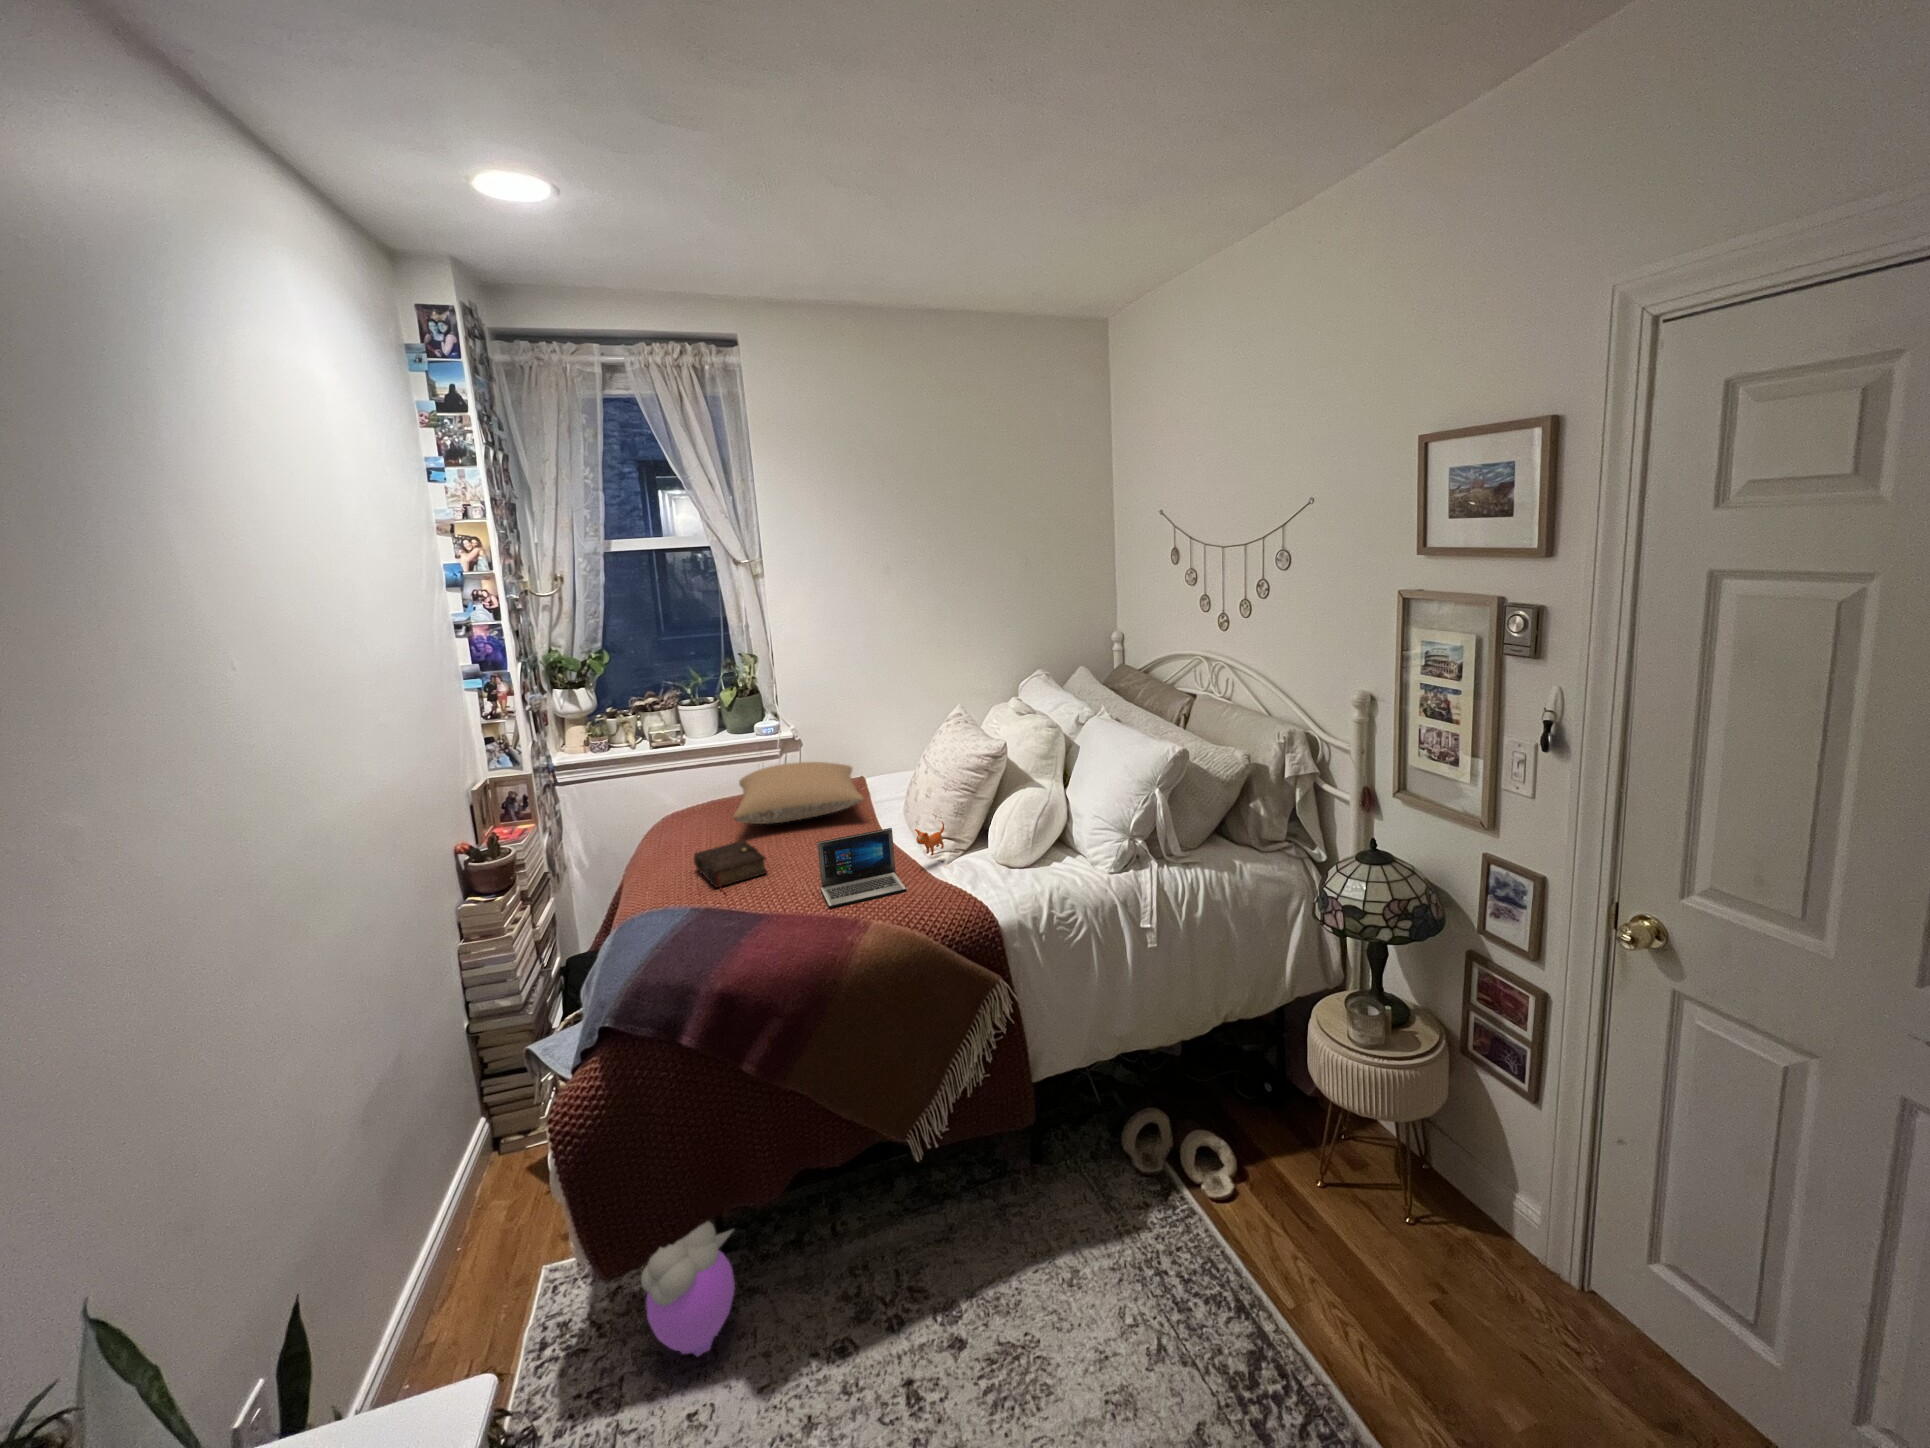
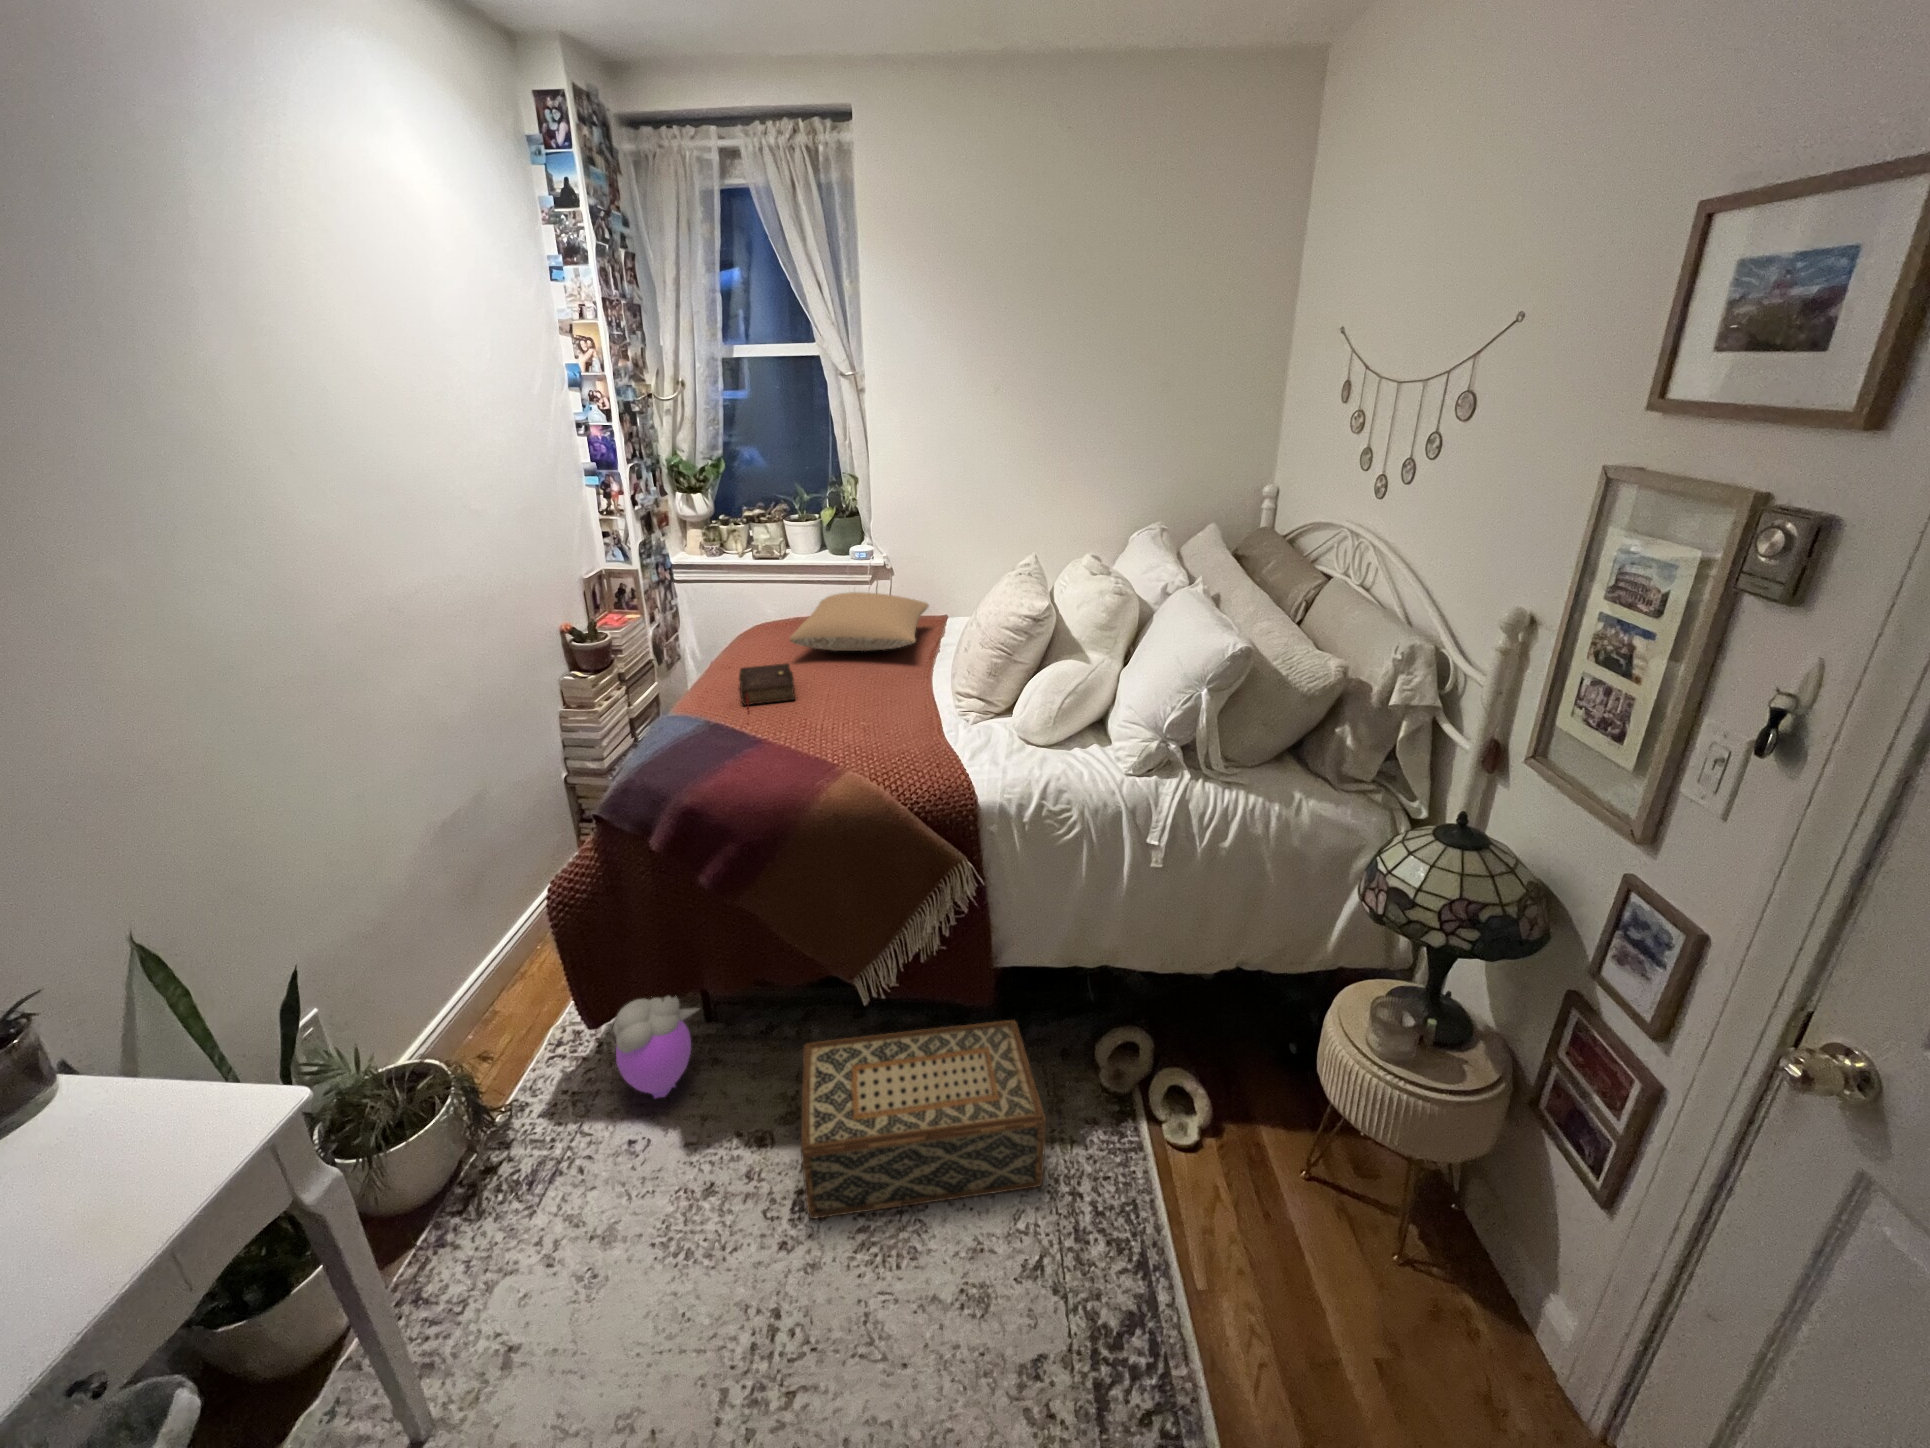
laptop: present [817,822,944,909] -> none [822,679,965,749]
woven basket: none [871,1130,1131,1404] -> present [801,1020,1046,1219]

